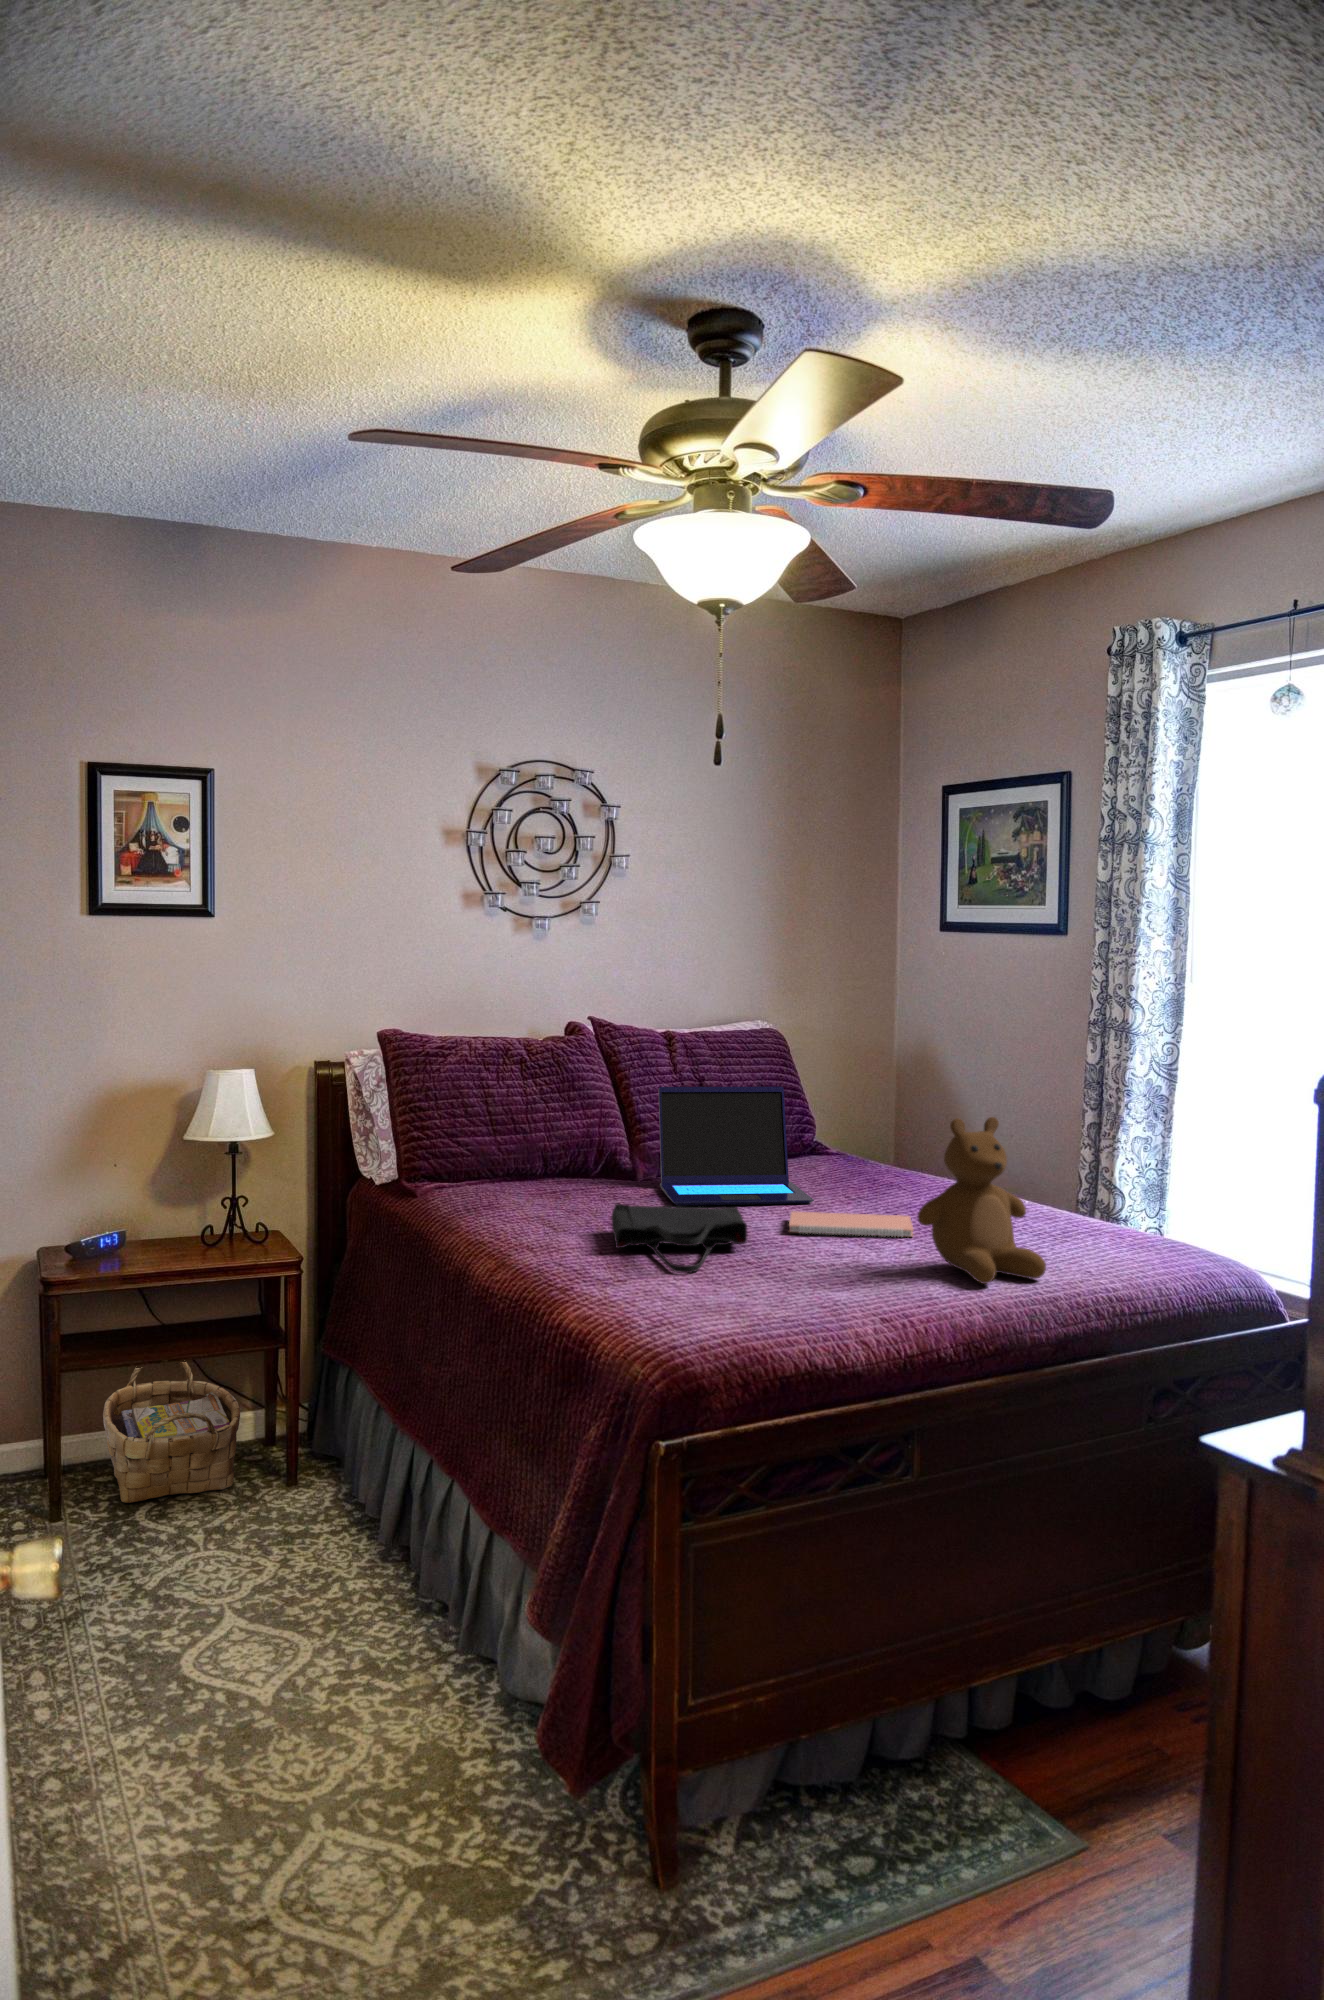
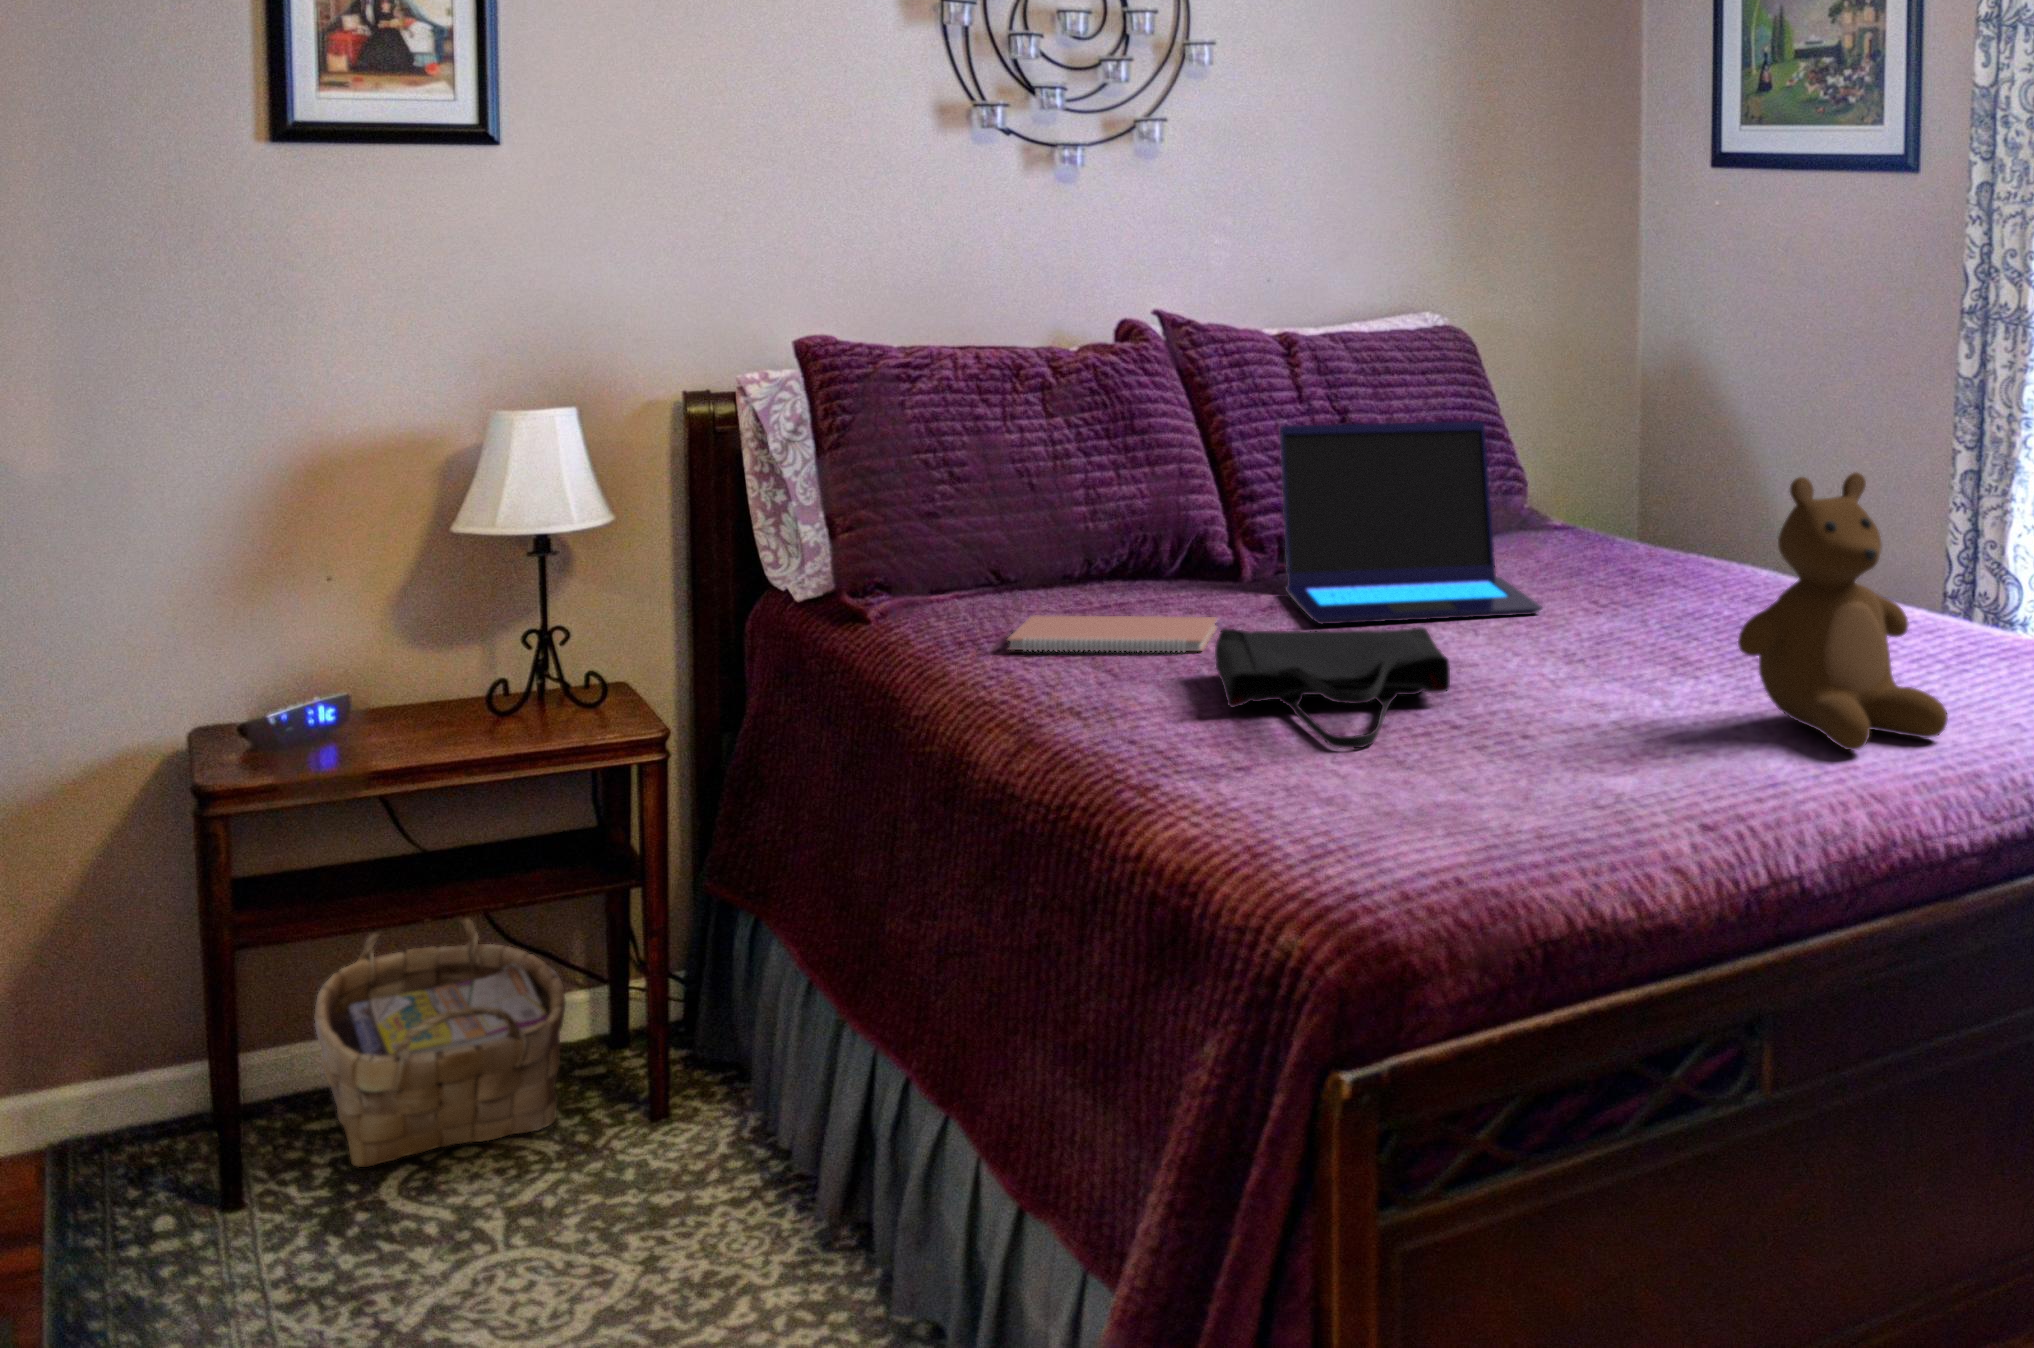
notebook: present [789,1211,913,1237] -> present [1008,616,1217,653]

